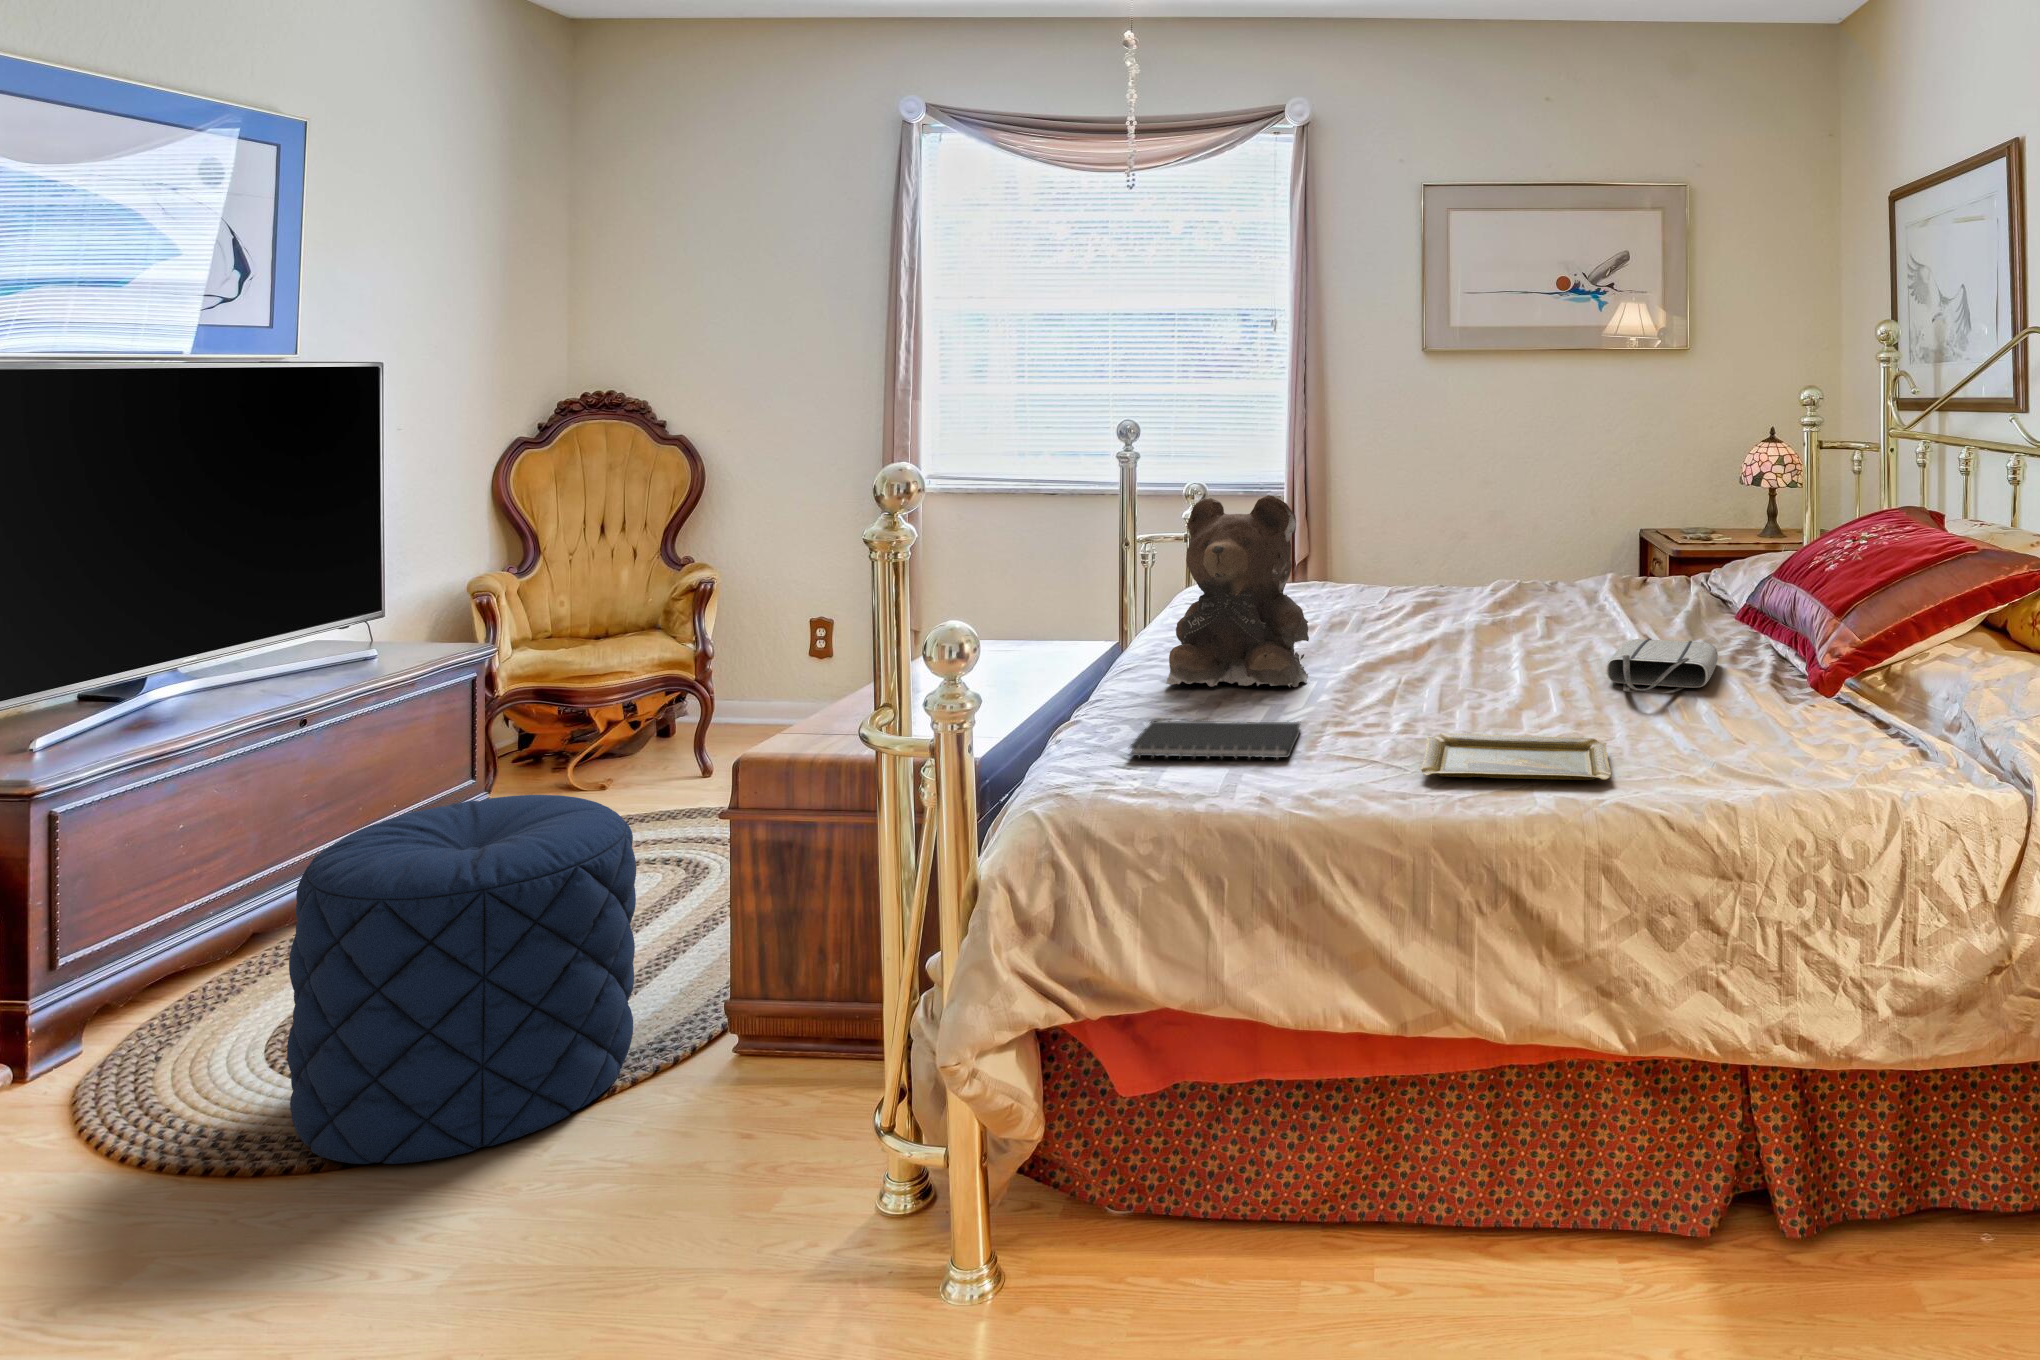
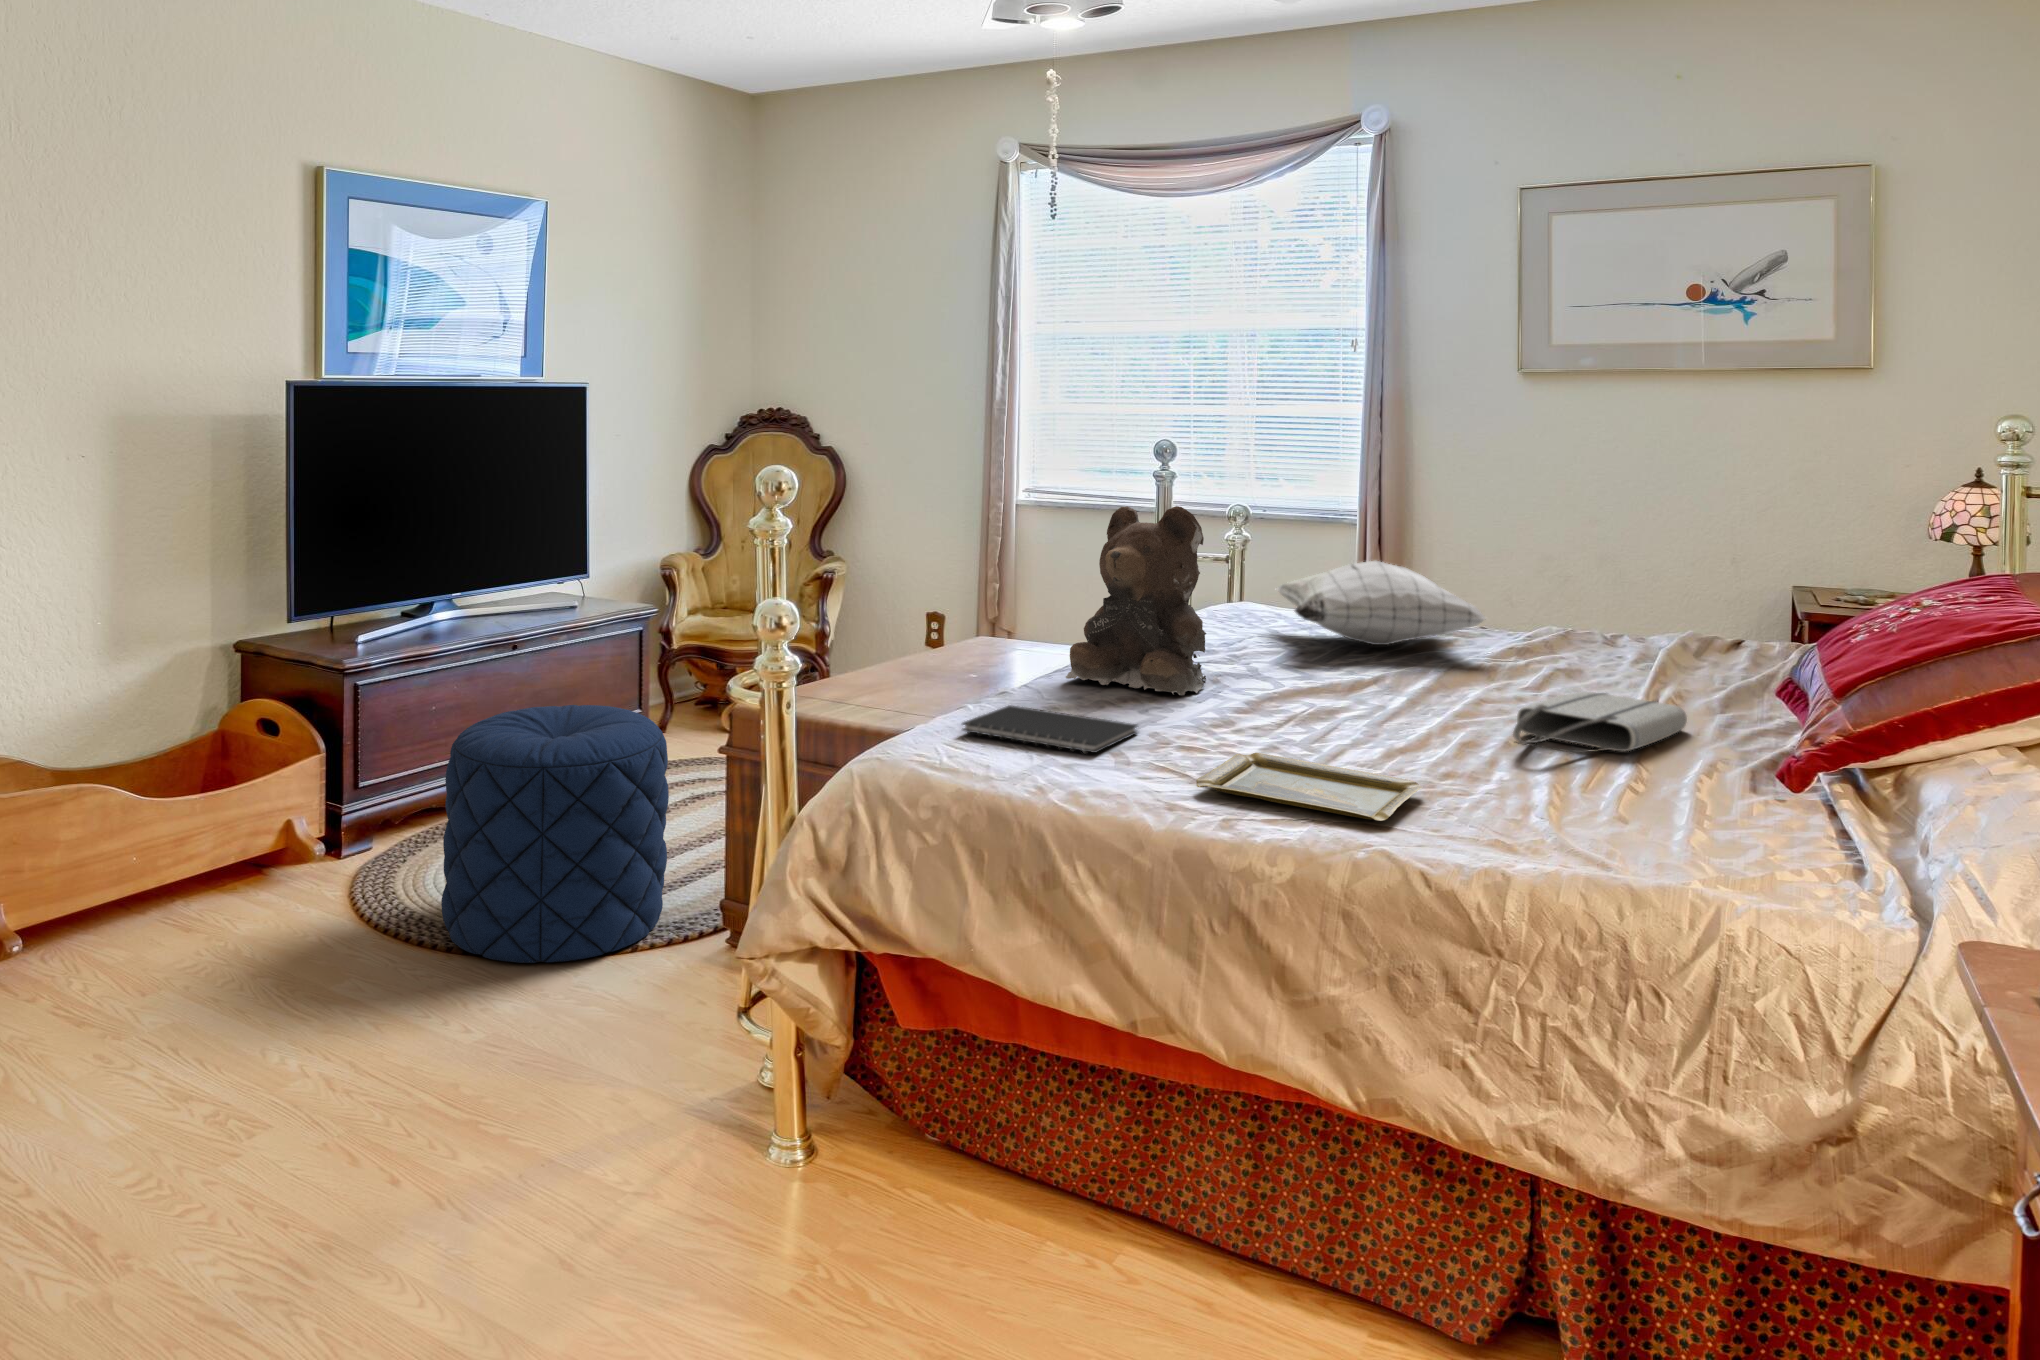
pillow: none [1299,536,1511,617] -> present [1277,560,1486,645]

